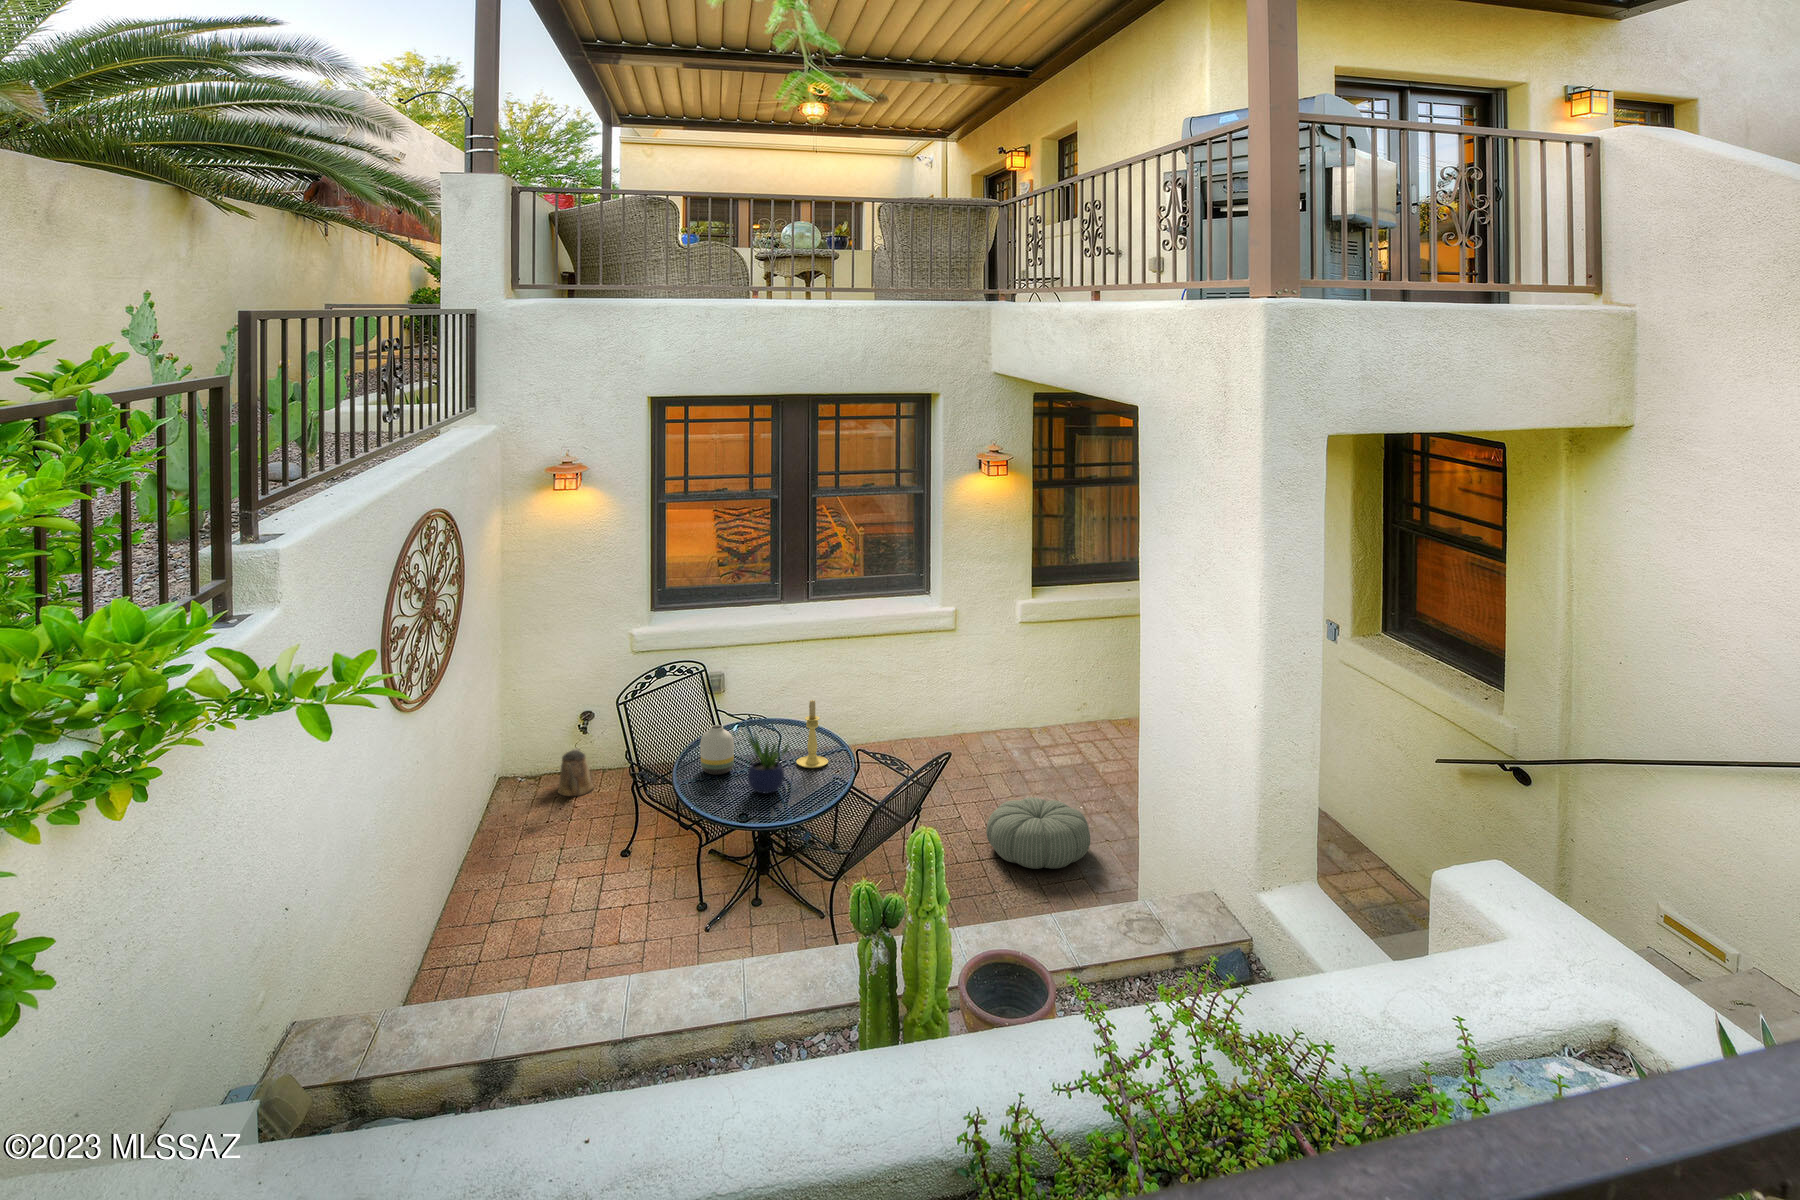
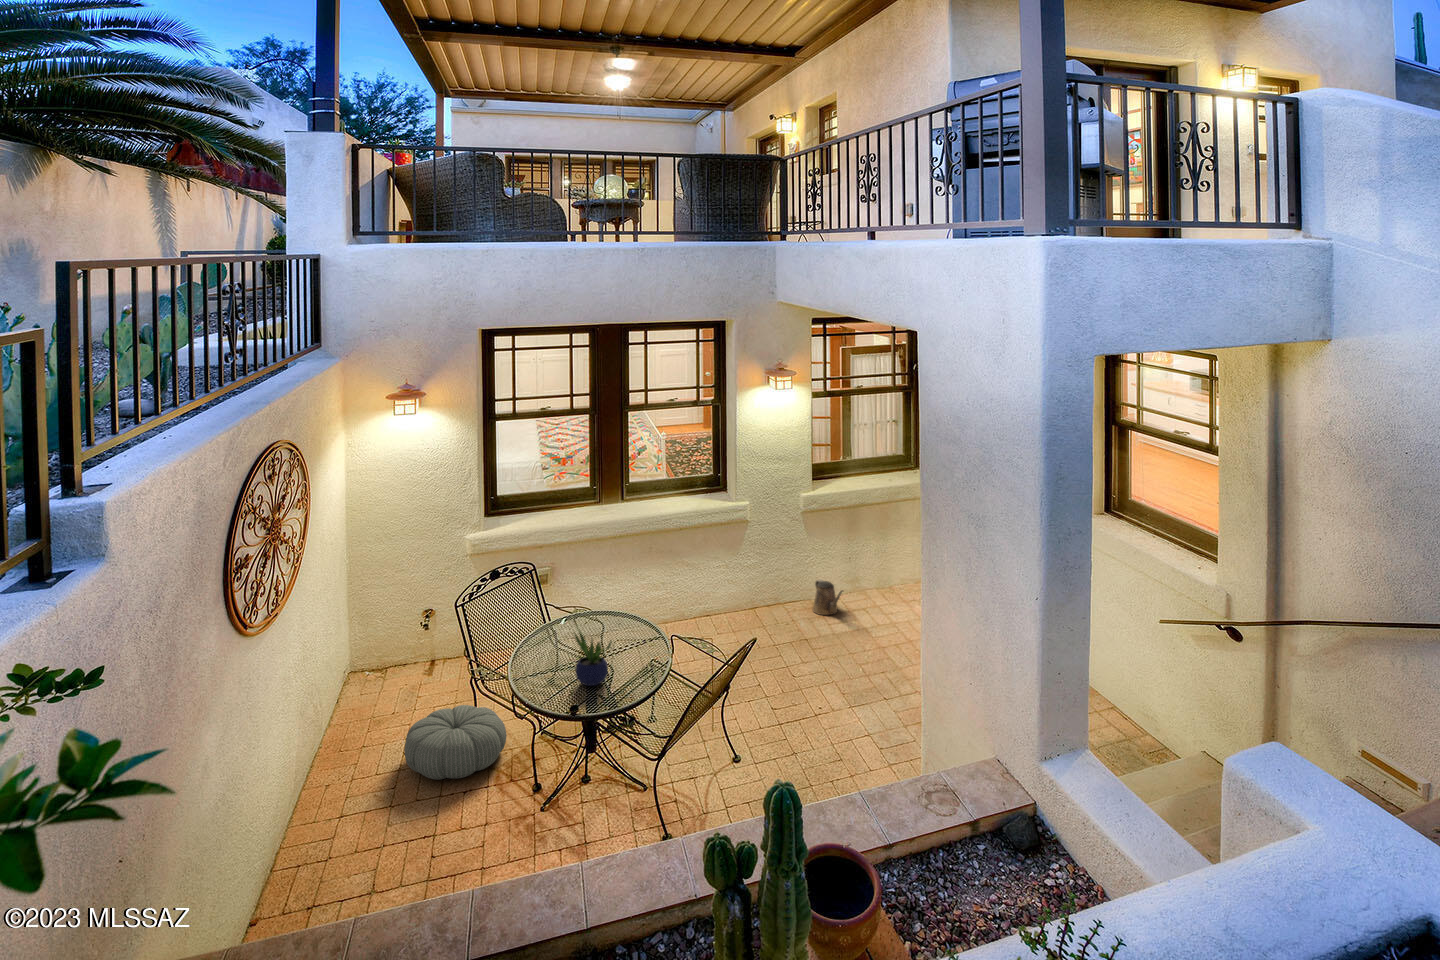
candle holder: present [796,700,828,768] -> none [618,597,646,658]
vase: present [700,725,734,774] -> none [532,624,562,668]
watering can: present [557,748,594,796] -> present [813,580,843,615]
pouf: present [986,798,1090,869] -> present [404,705,506,780]

